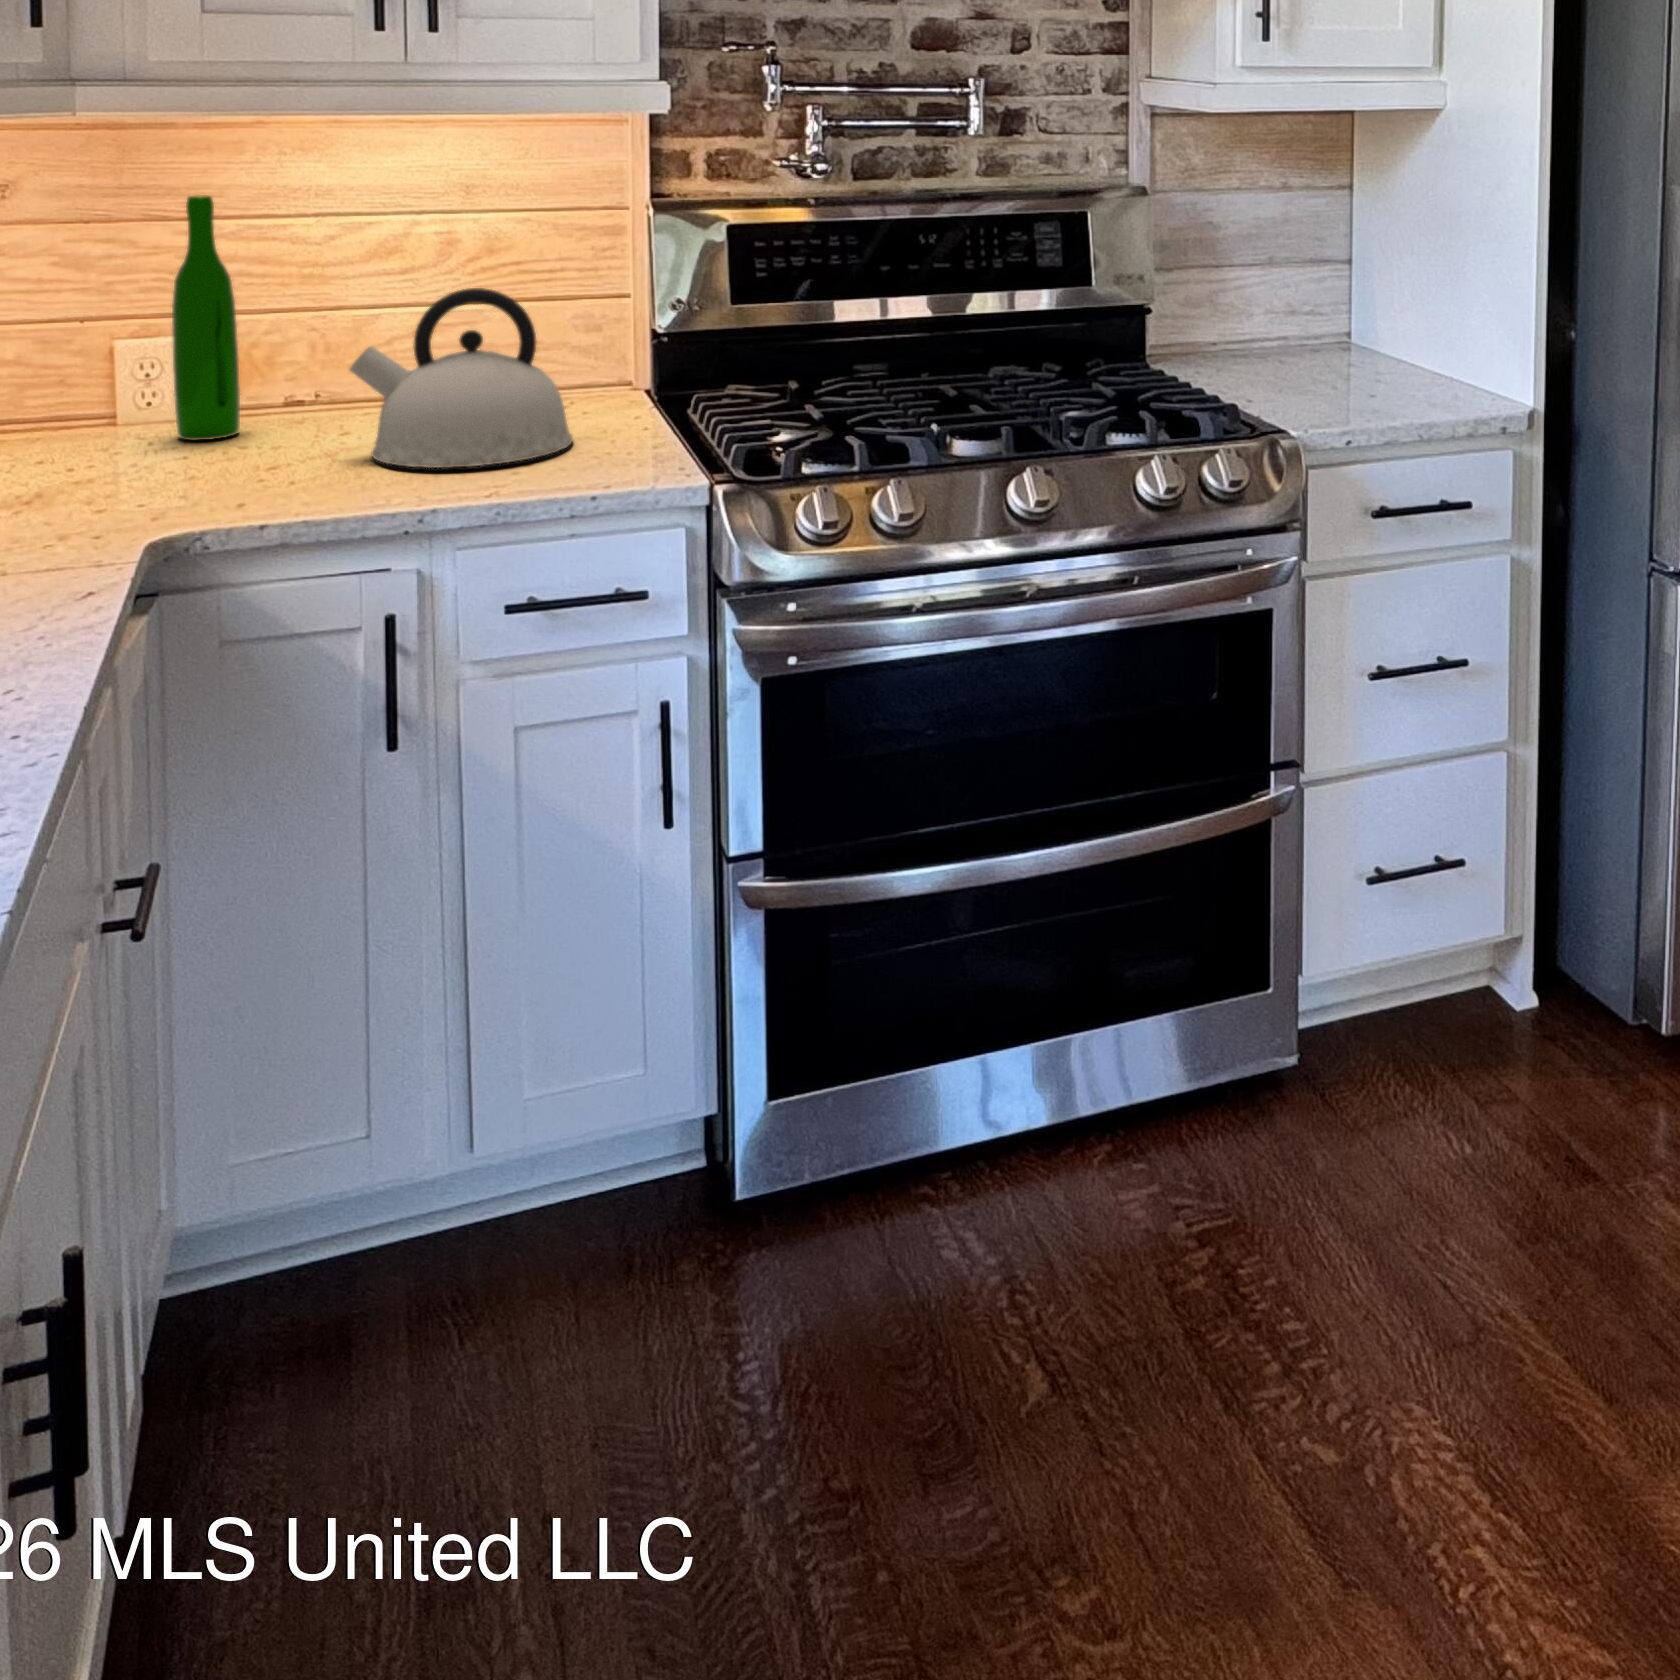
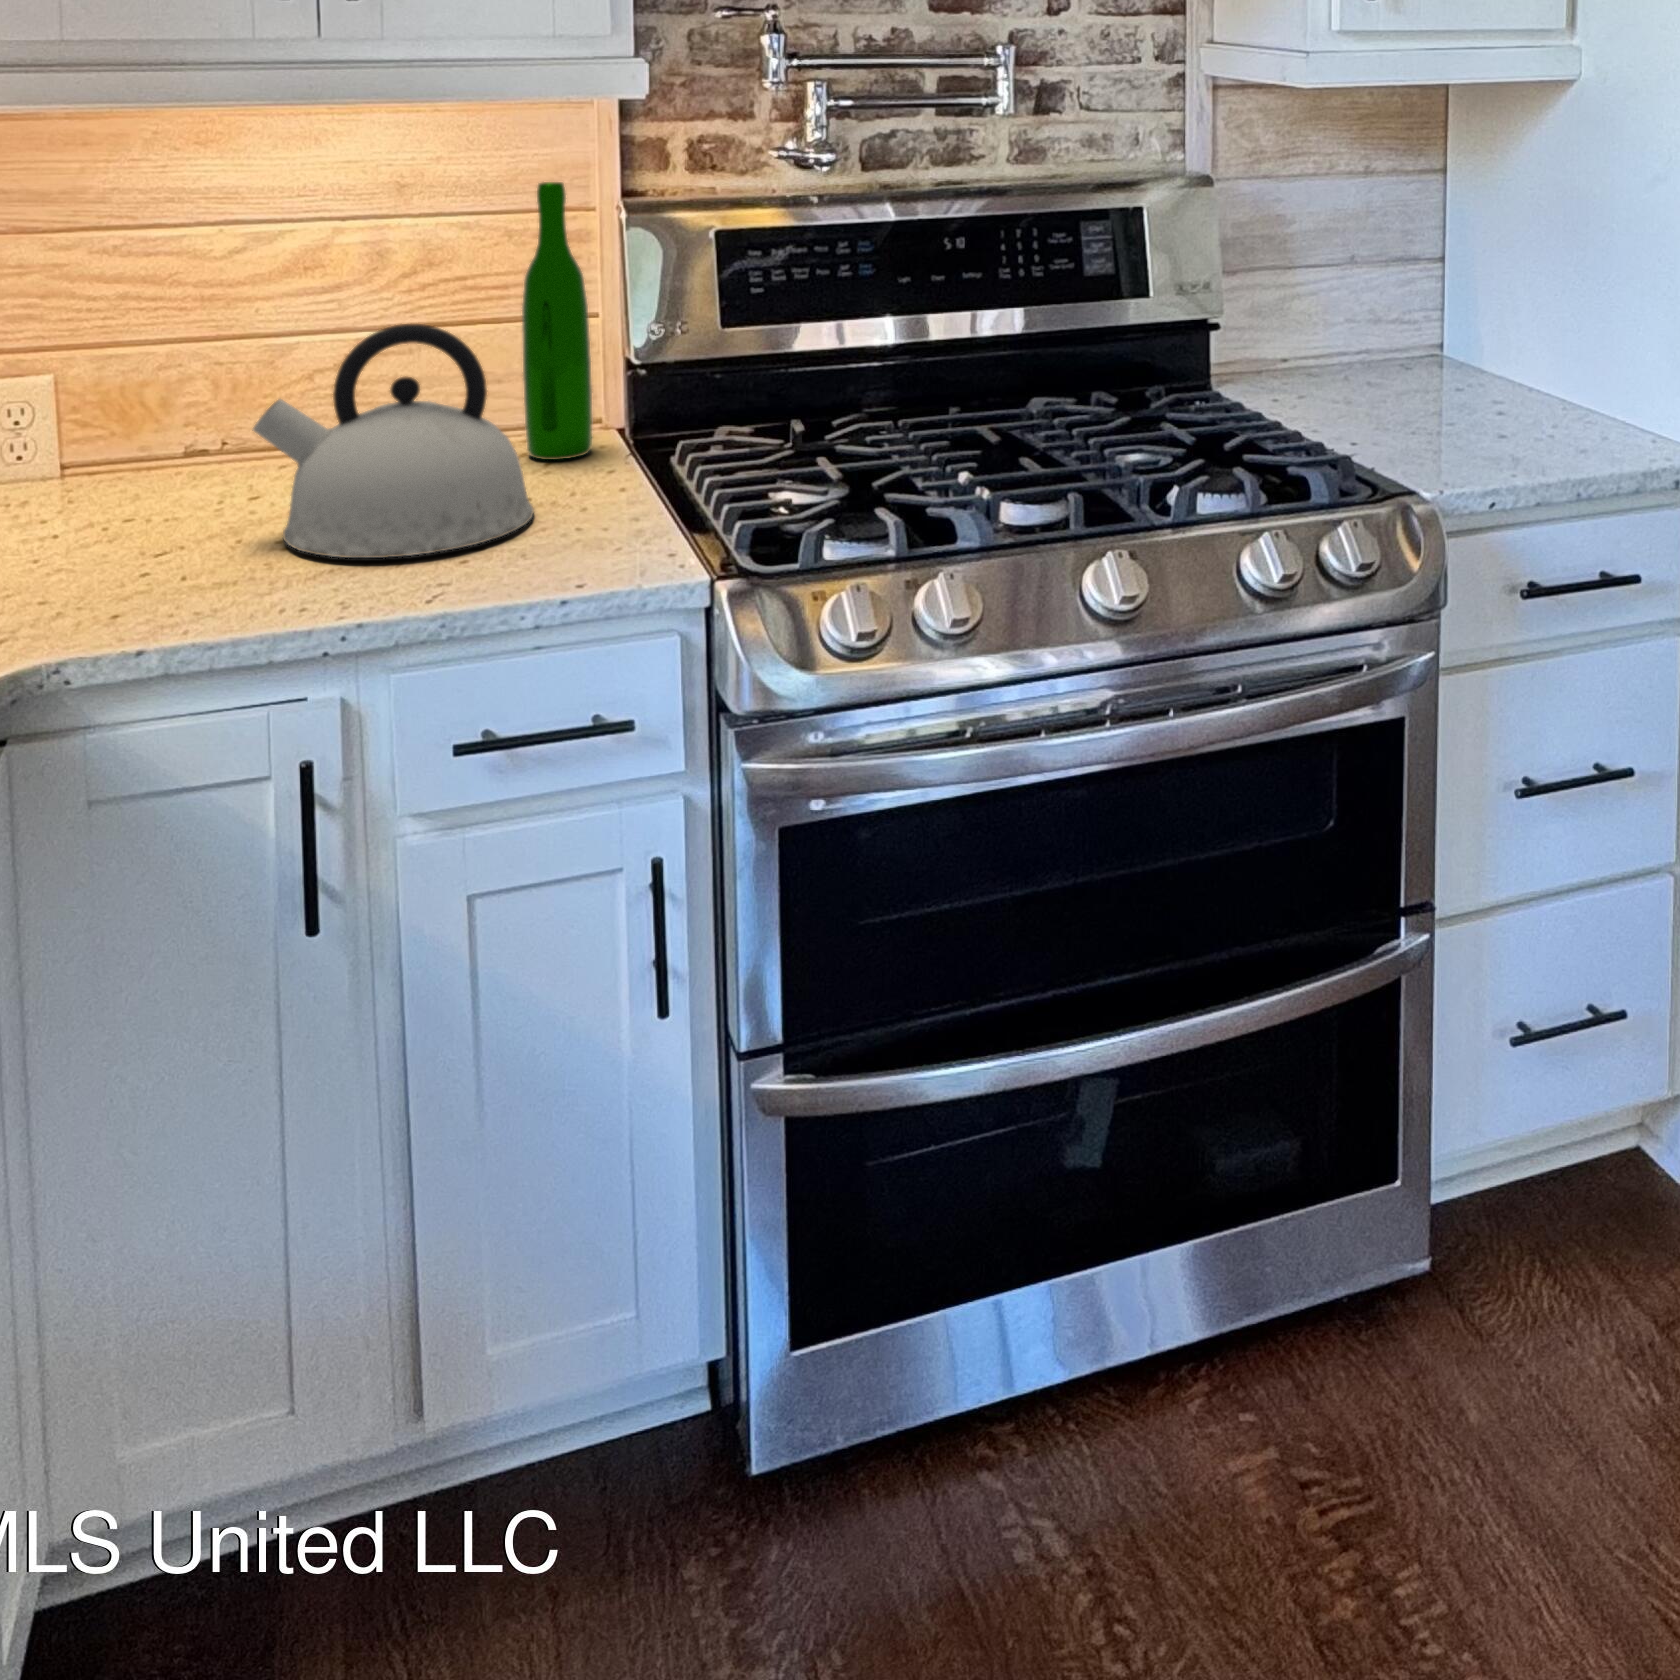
wine bottle: present [172,195,240,440] -> present [522,182,592,460]

